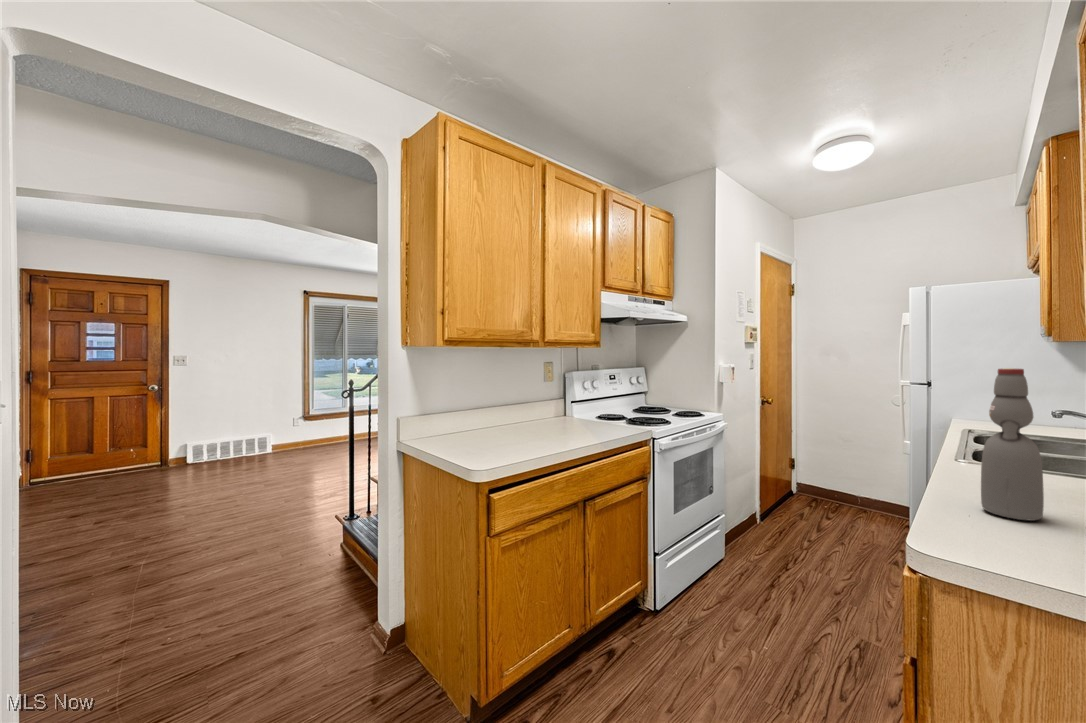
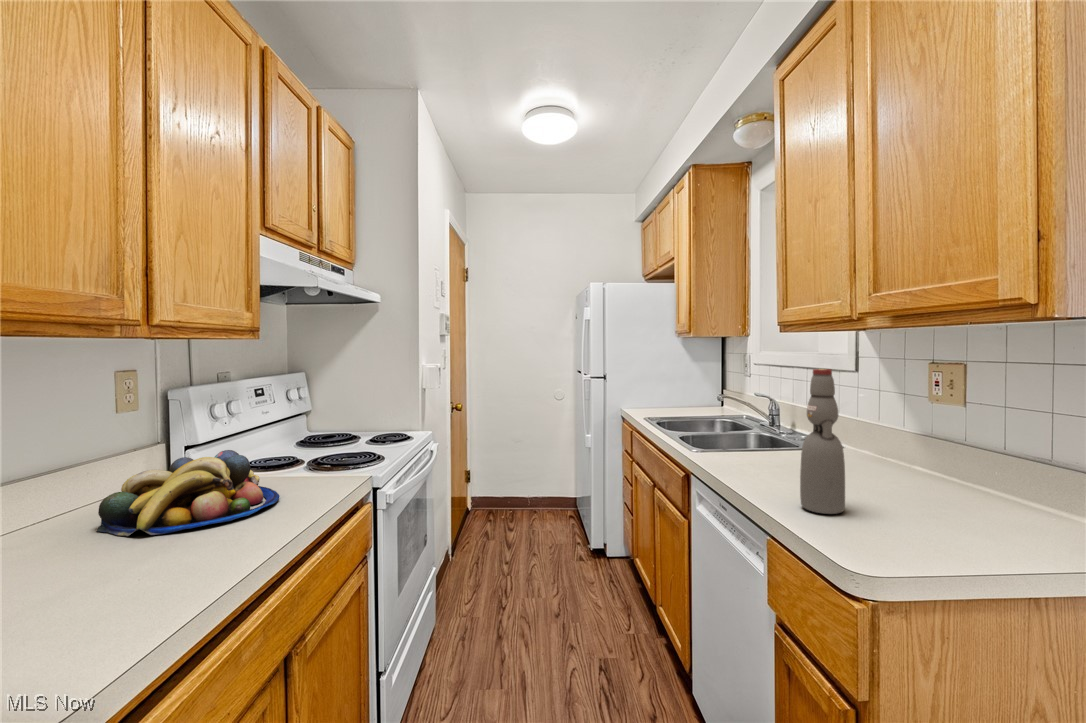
fruit bowl: none [523,404,596,435] -> present [97,450,279,536]

